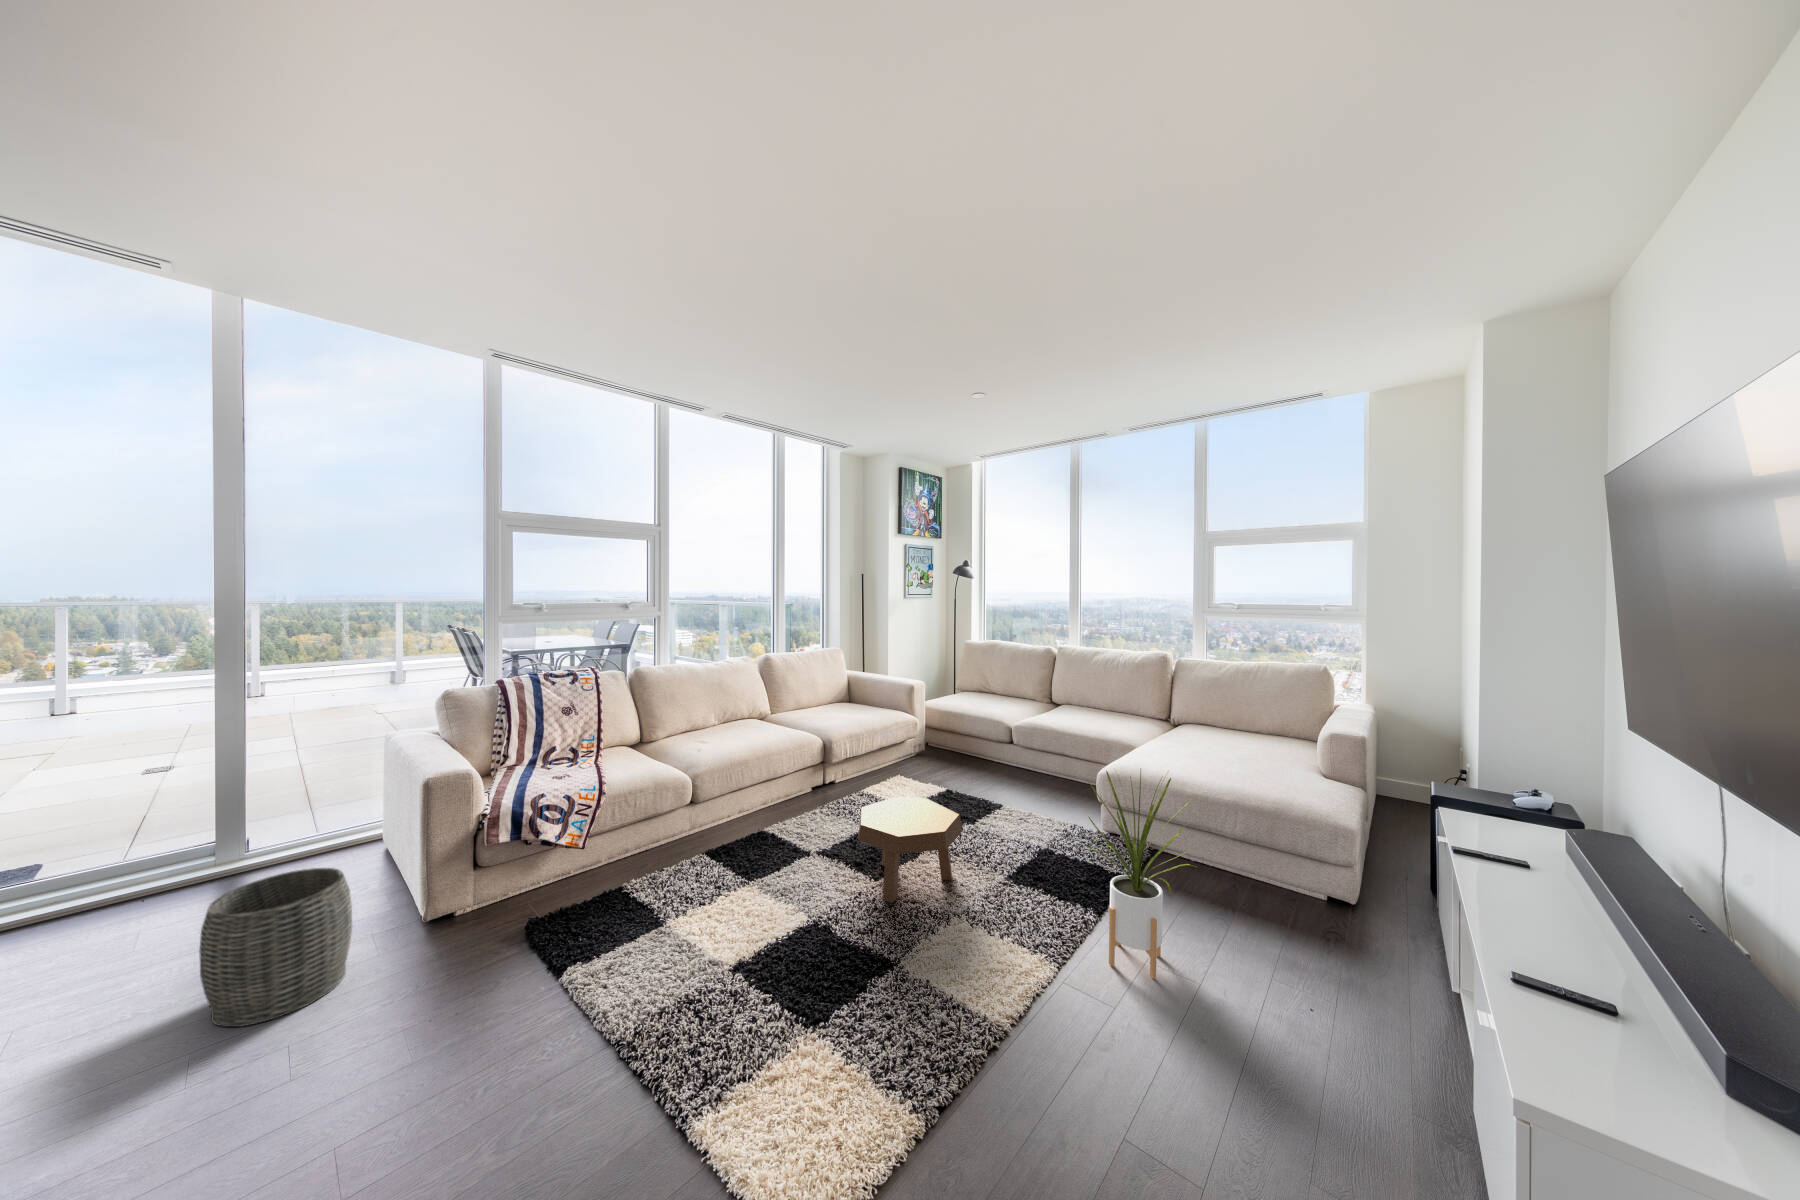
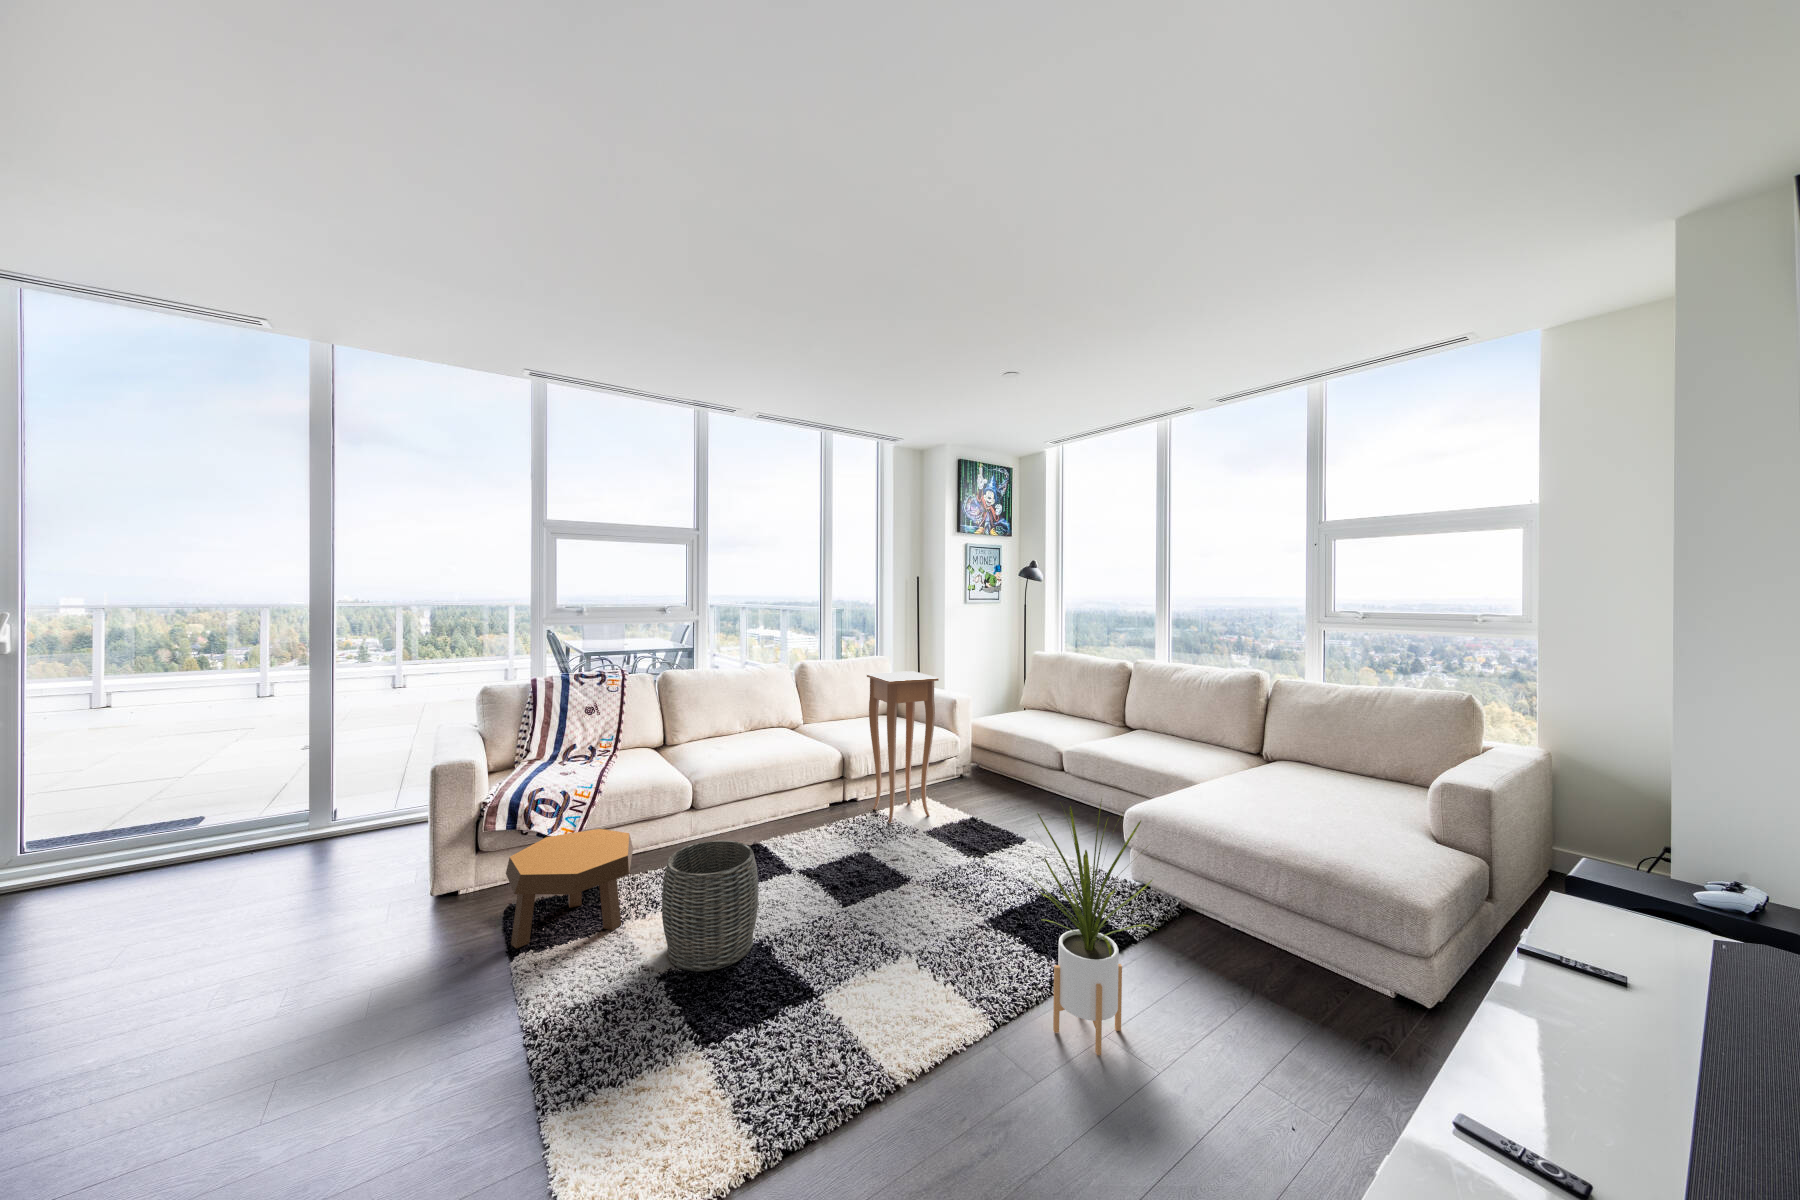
side table: none [847,660,917,802] -> present [867,671,939,823]
footstool: present [858,797,963,903] -> present [506,829,633,949]
woven basket: present [199,868,352,1027] -> present [662,840,758,971]

